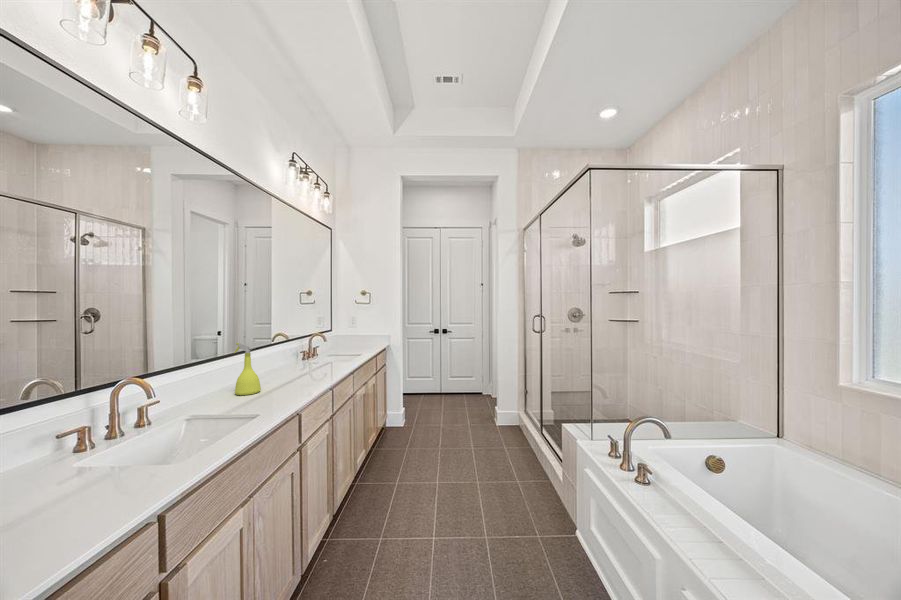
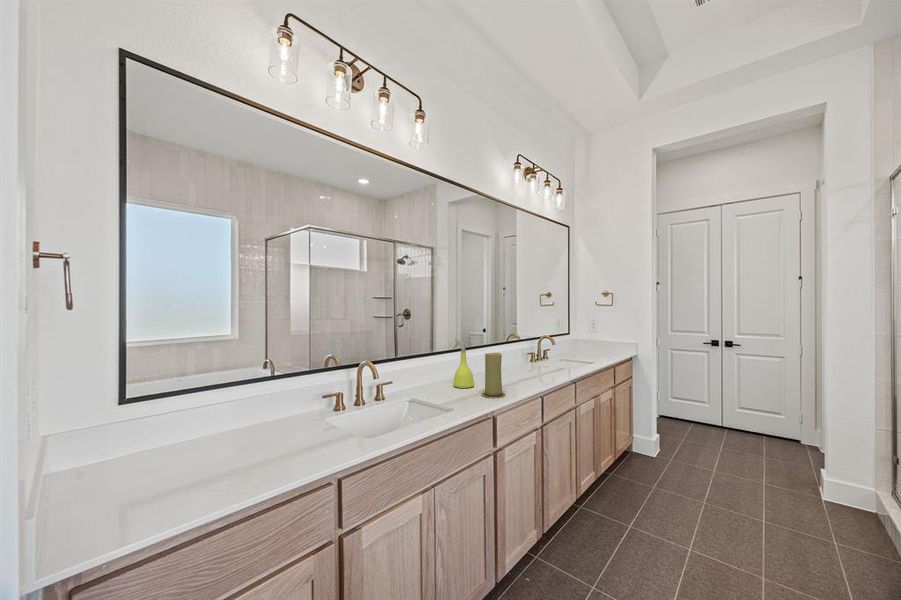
candle: none [276,352,303,399] -> present [481,353,505,398]

